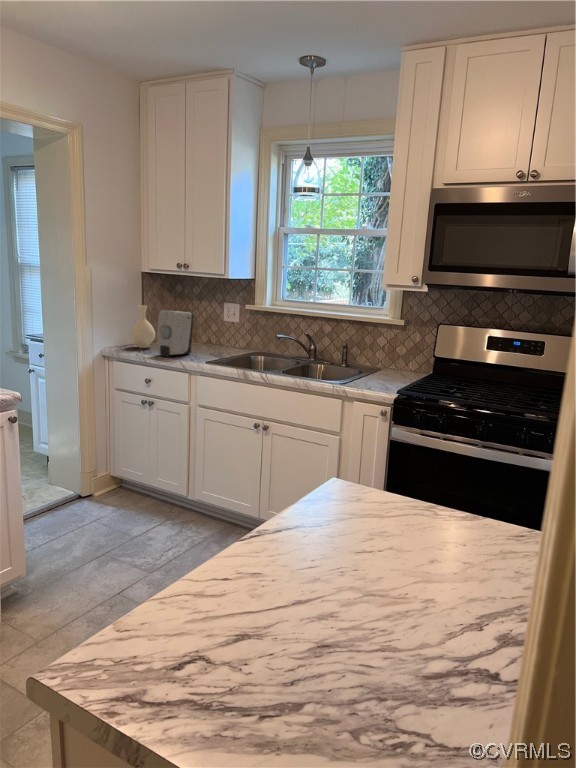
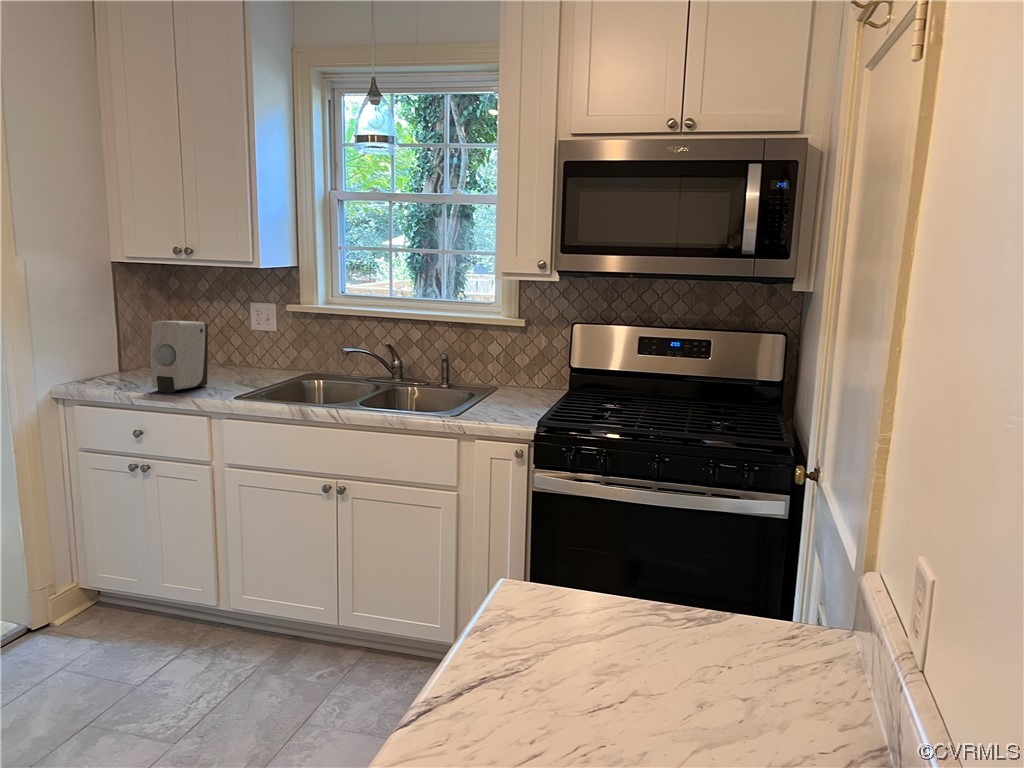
vase: present [131,305,155,348] -> none [101,313,143,381]

